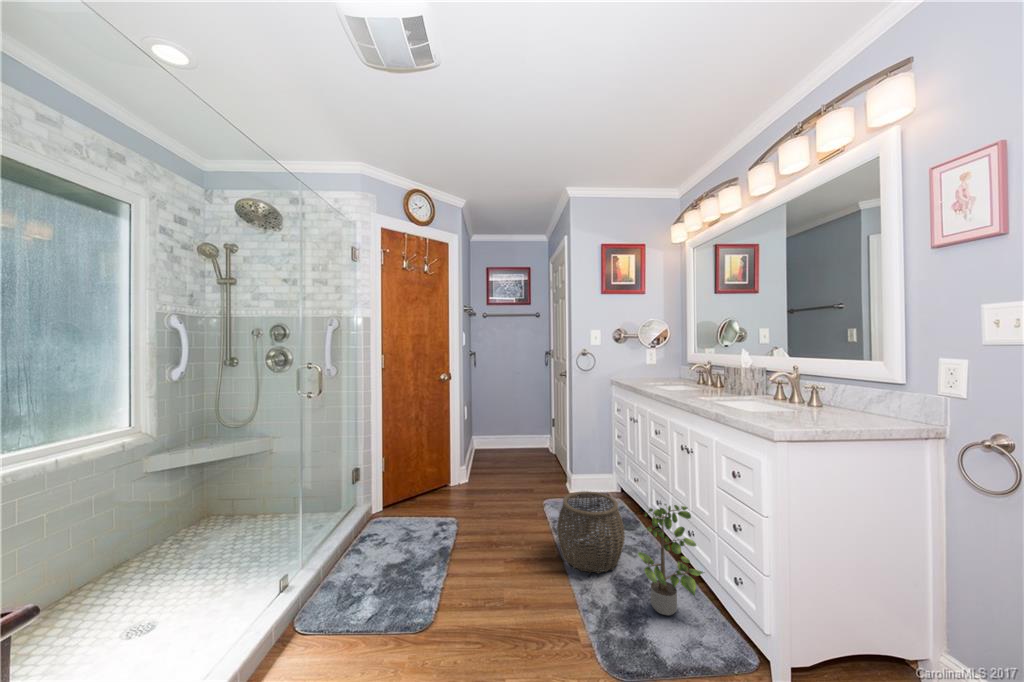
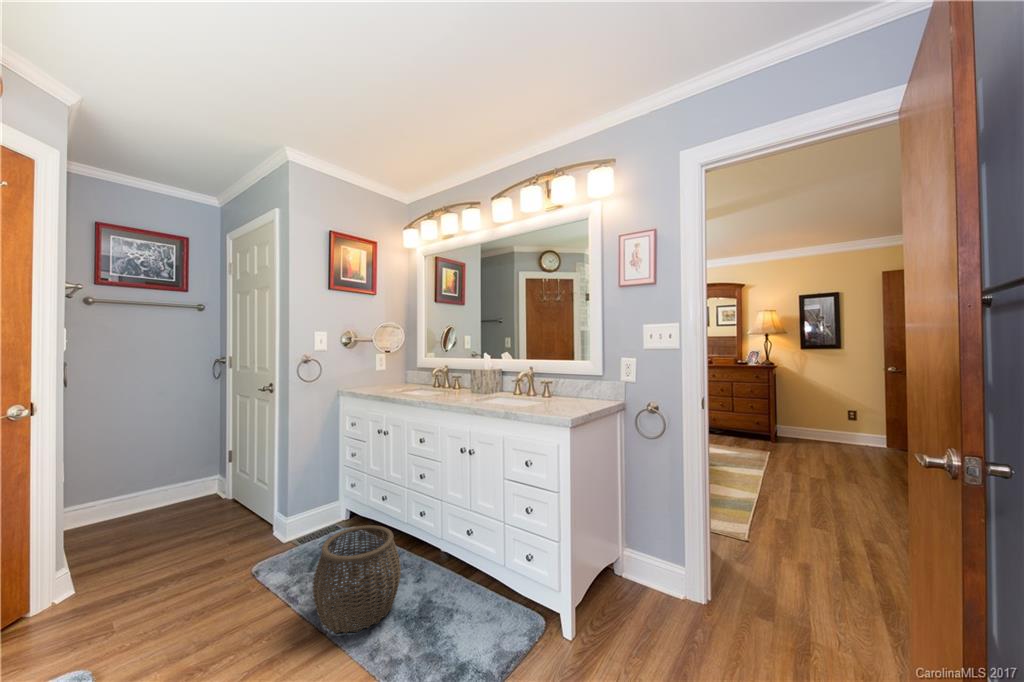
potted plant: present [638,504,703,615] -> none [435,504,492,628]

